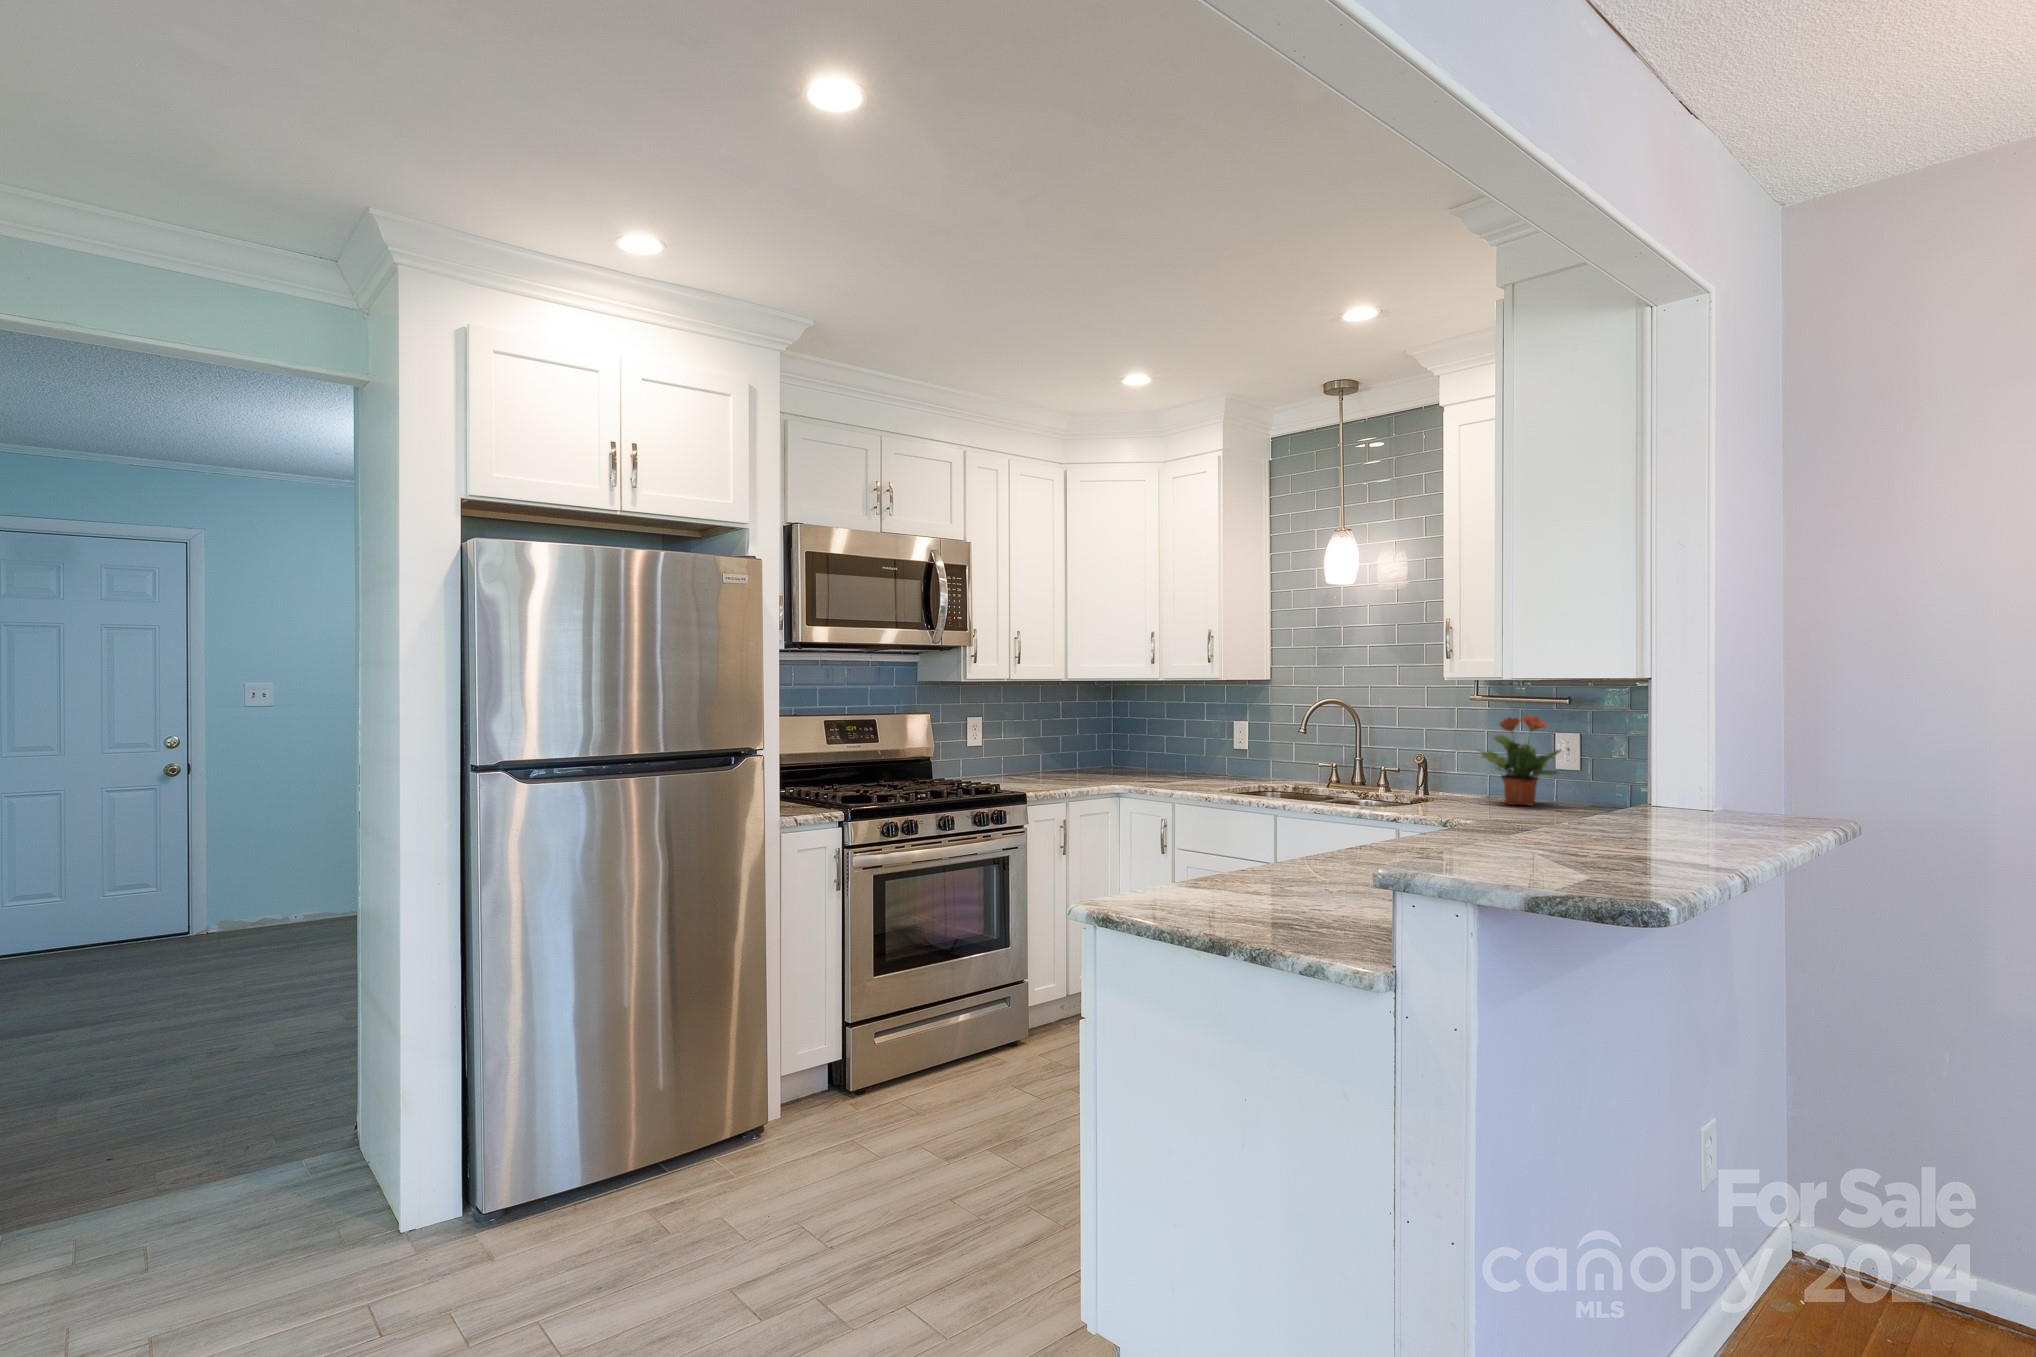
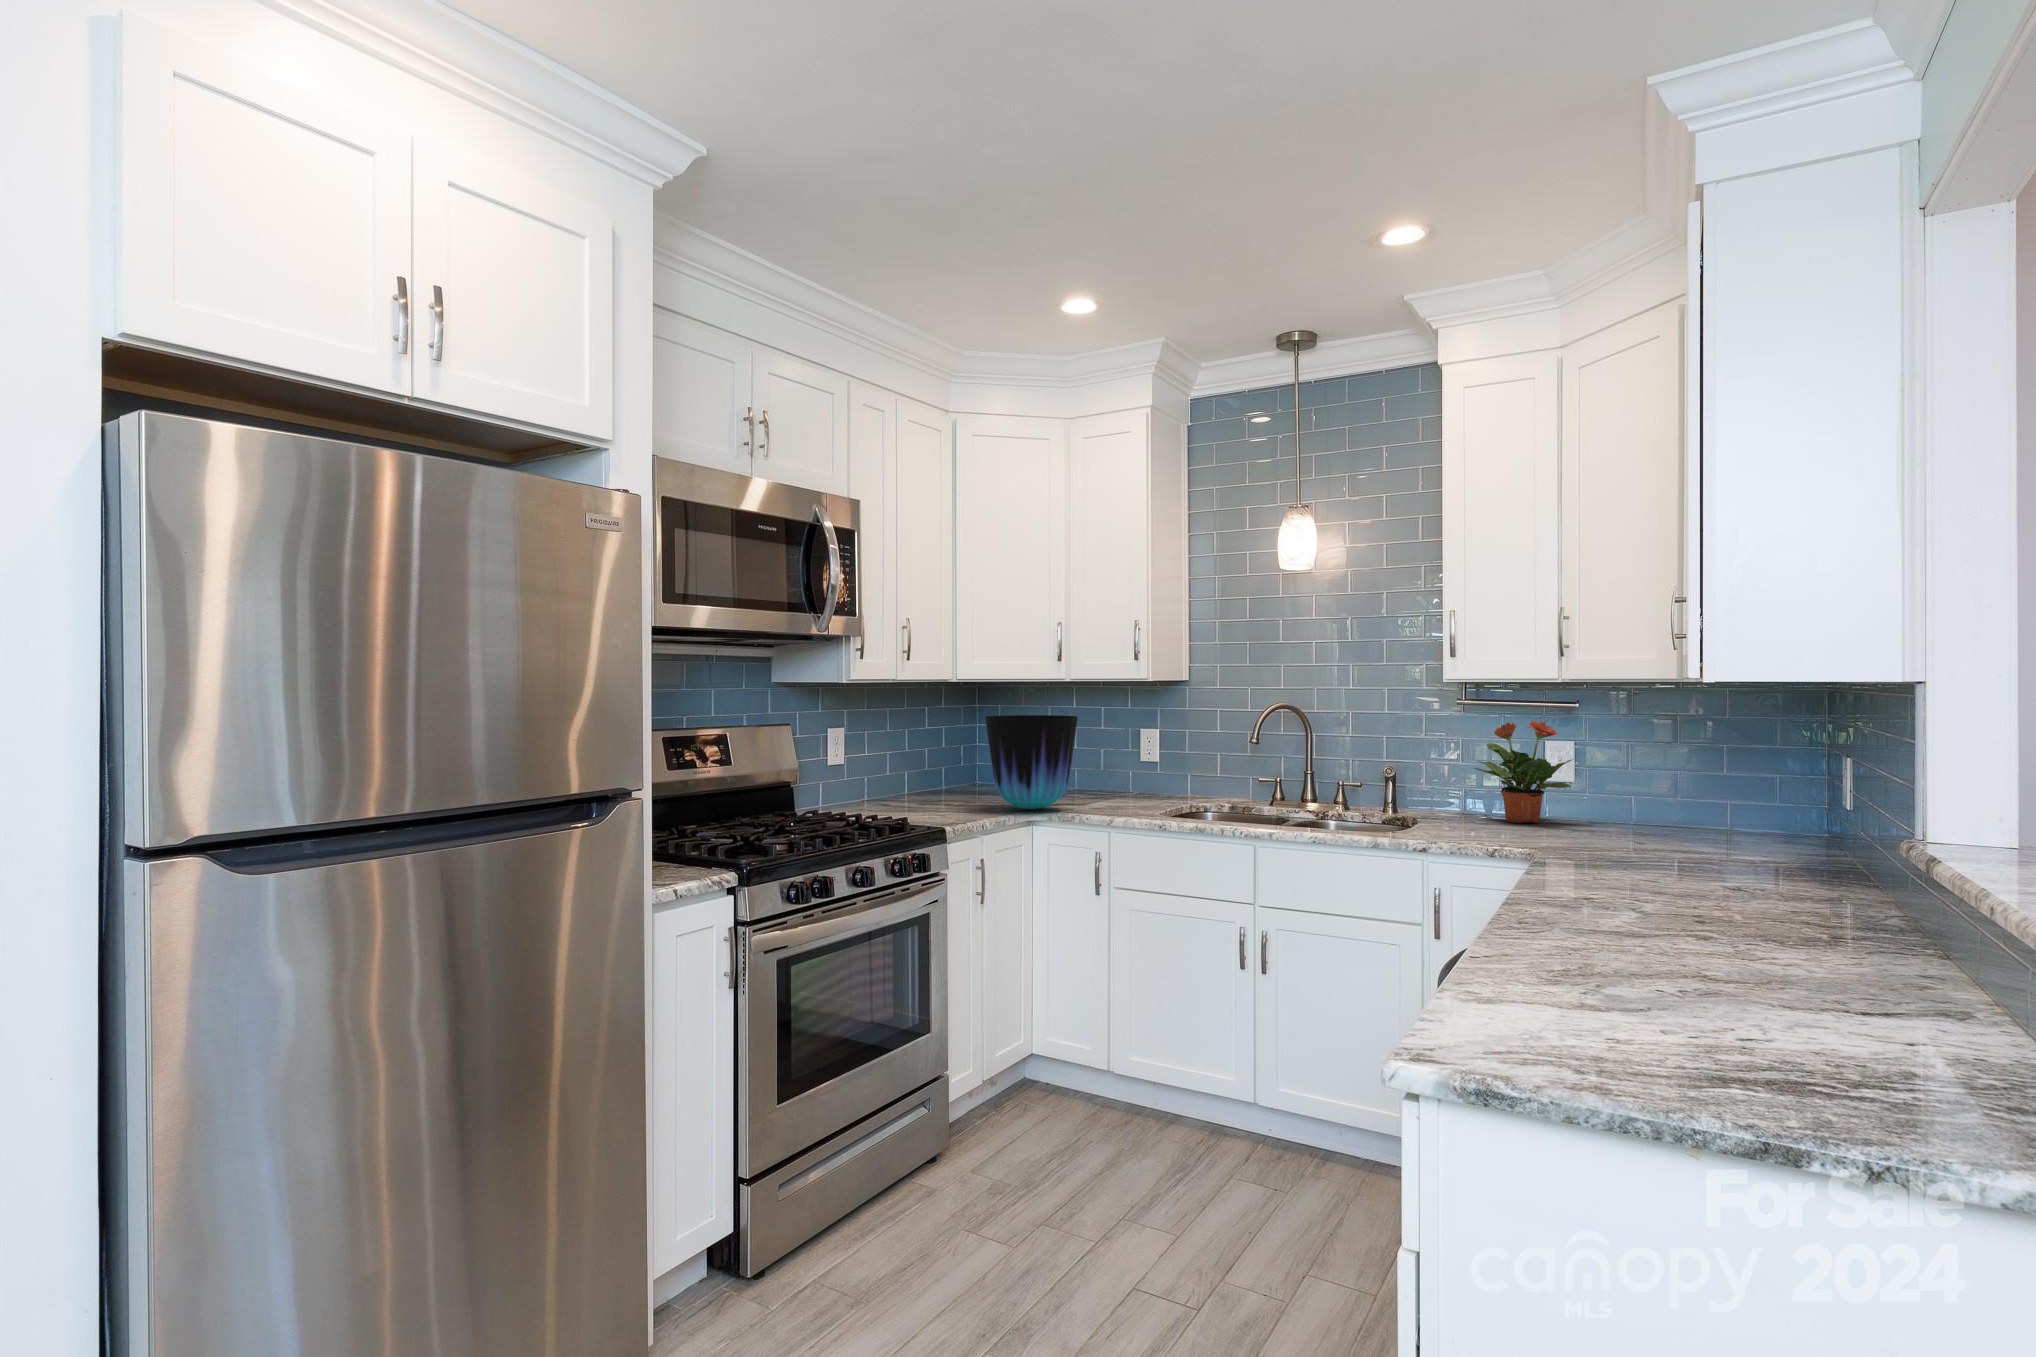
vase: none [1077,708,1153,784] -> present [985,715,1078,810]

